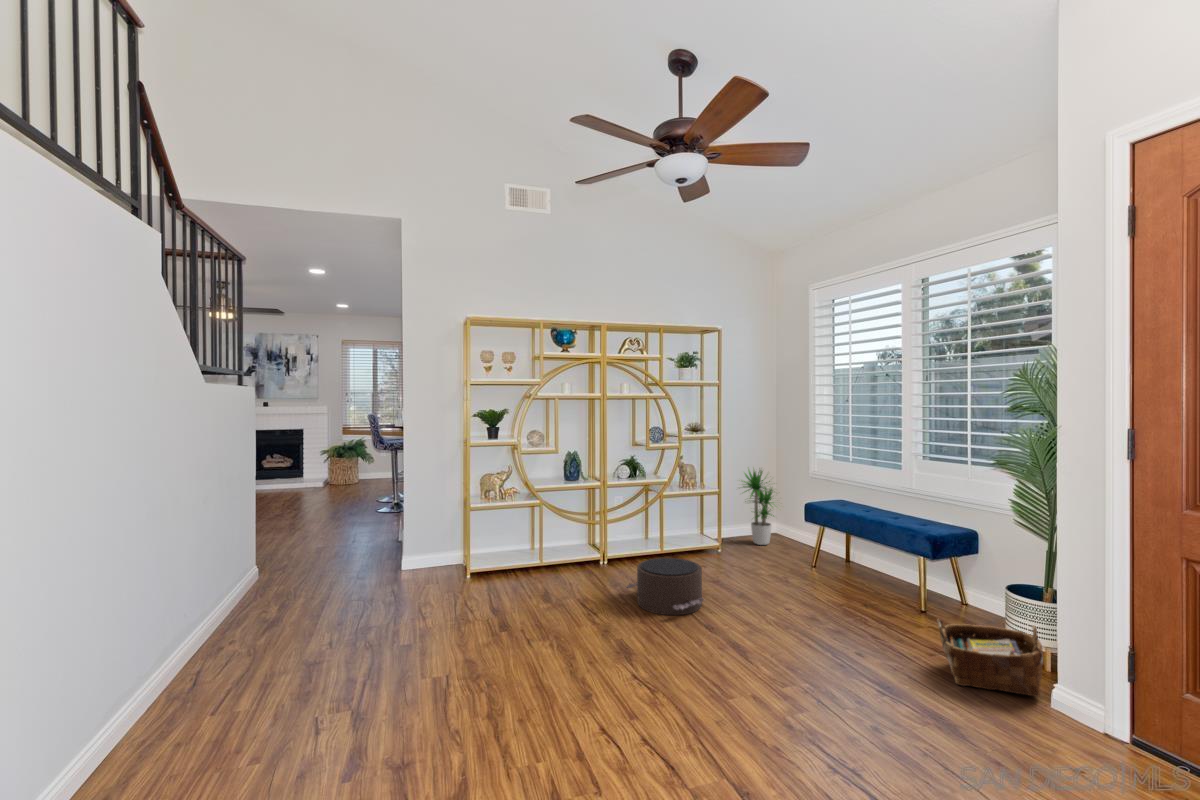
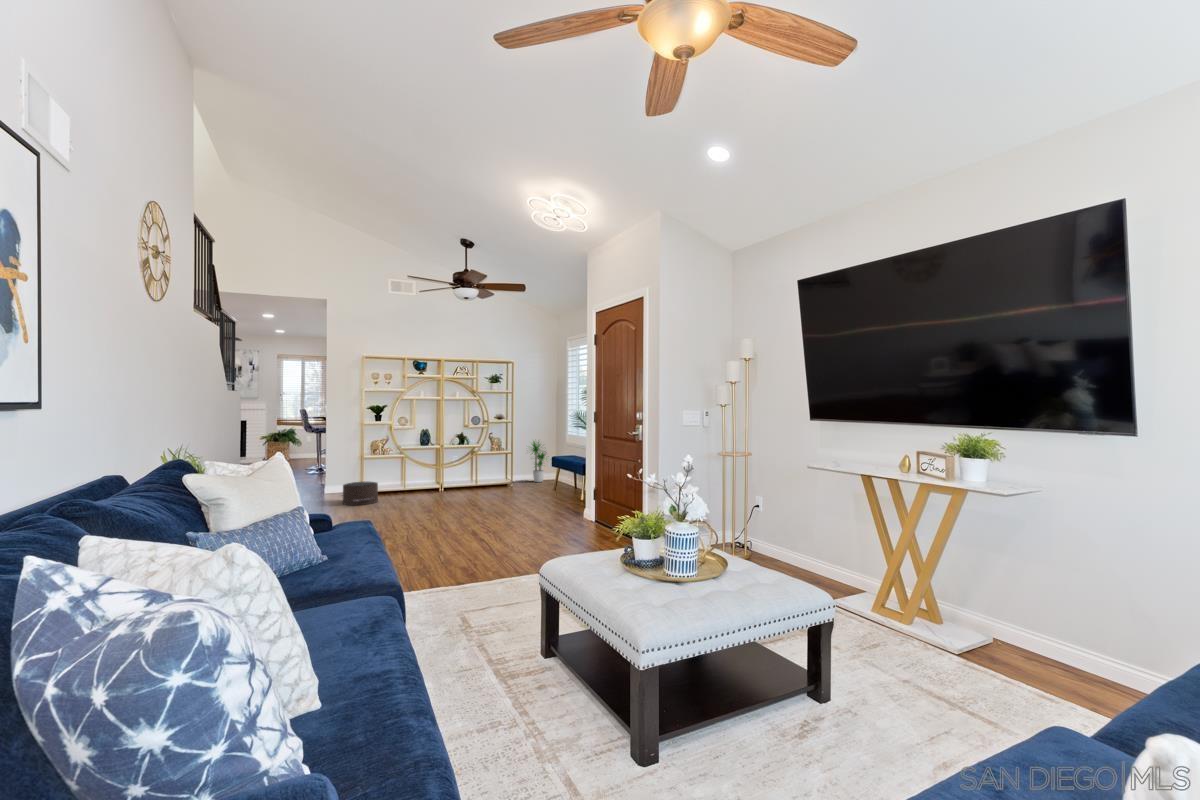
pouf: present [626,558,703,615] -> present [342,481,378,505]
woven basket: present [937,619,1043,697] -> none [556,491,592,515]

